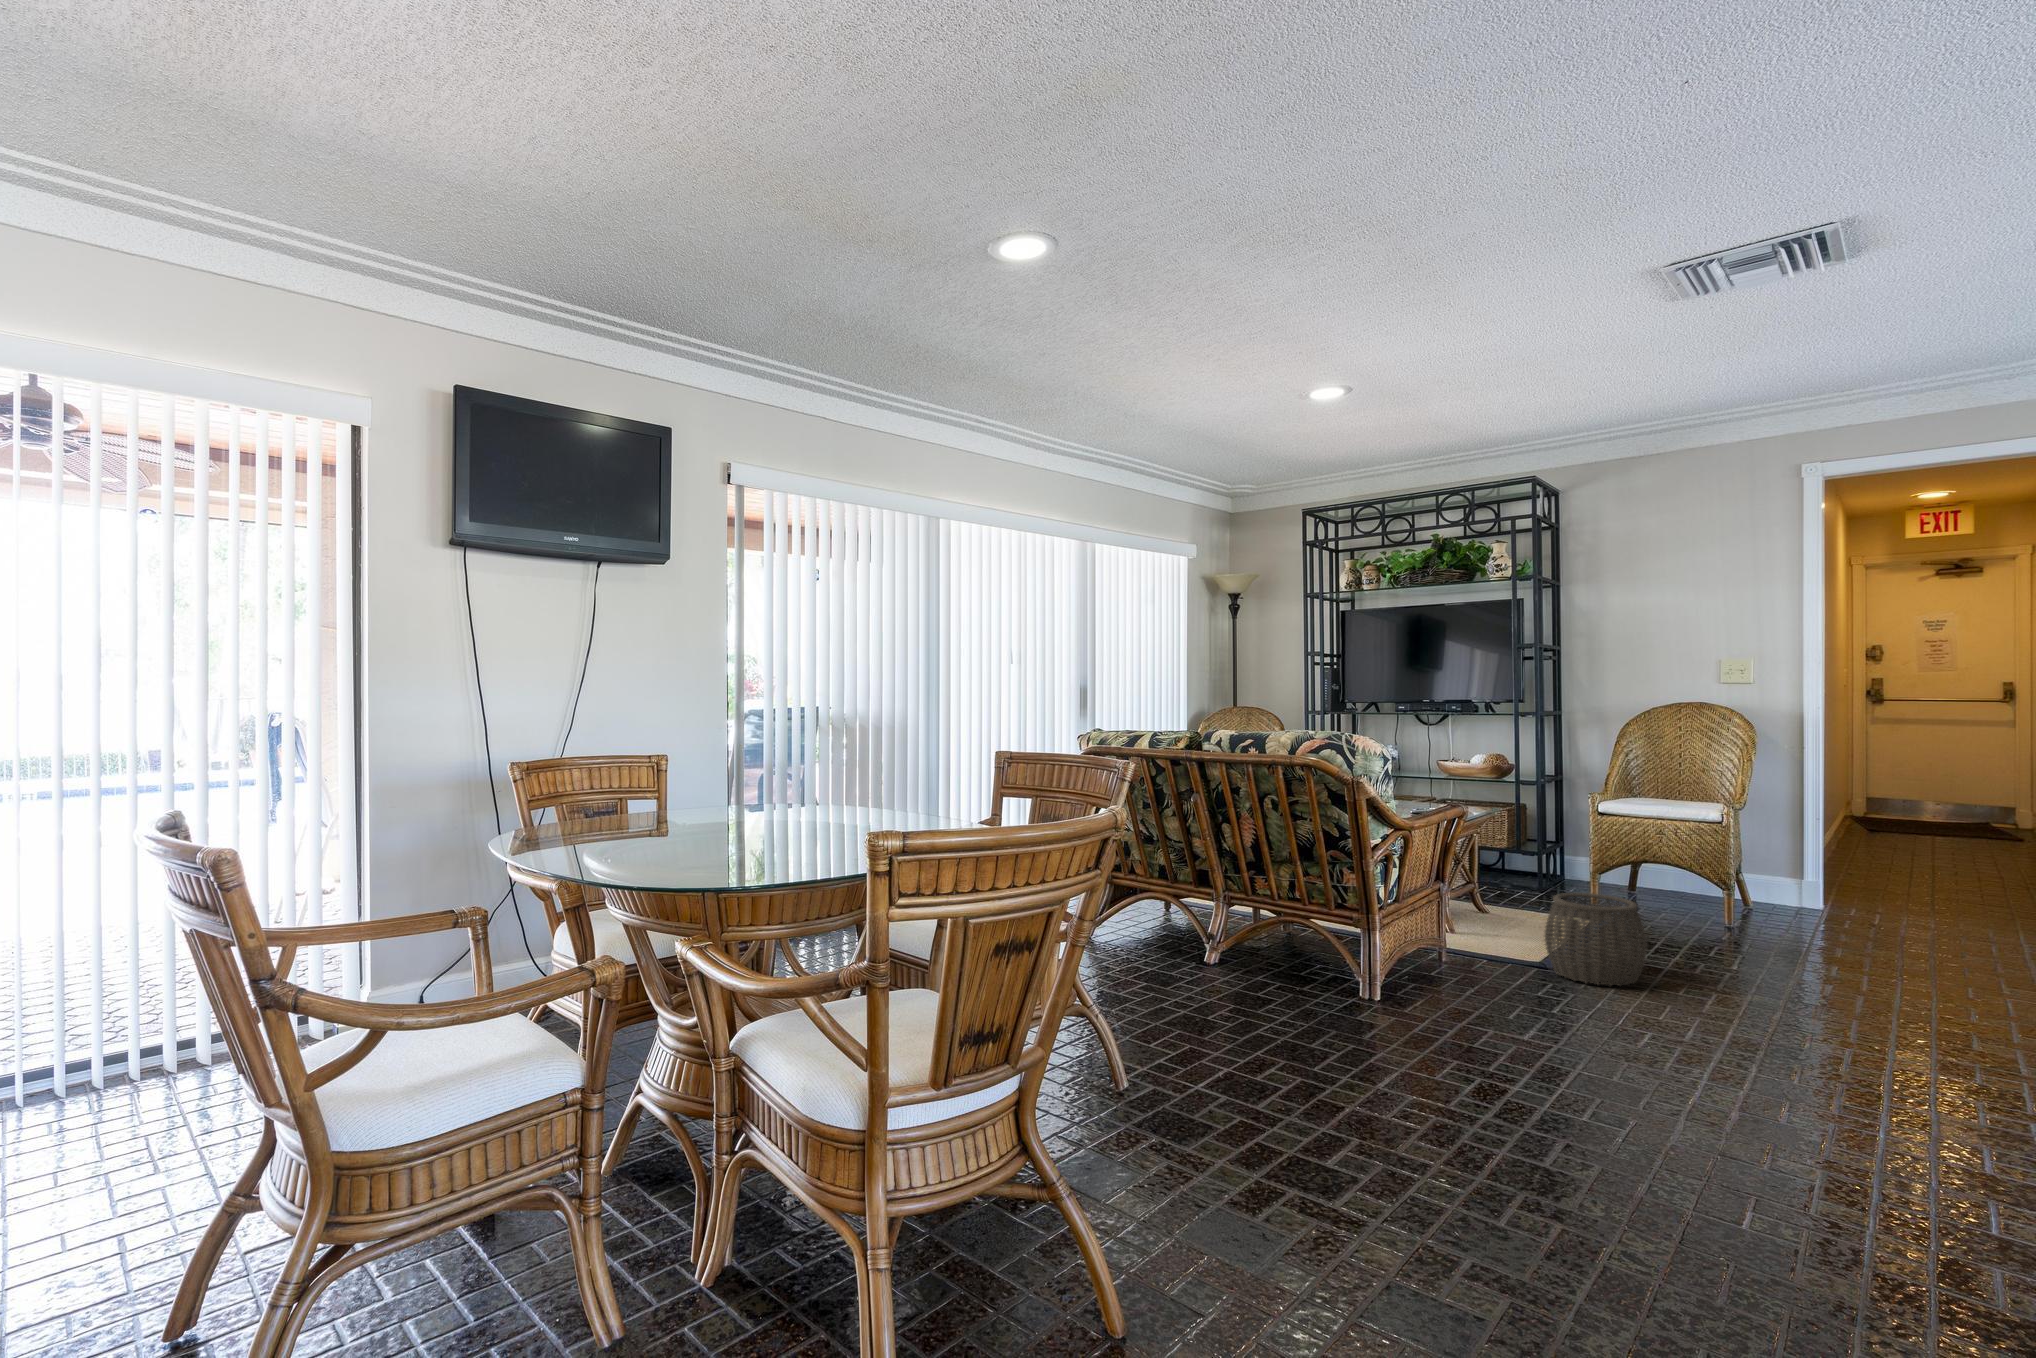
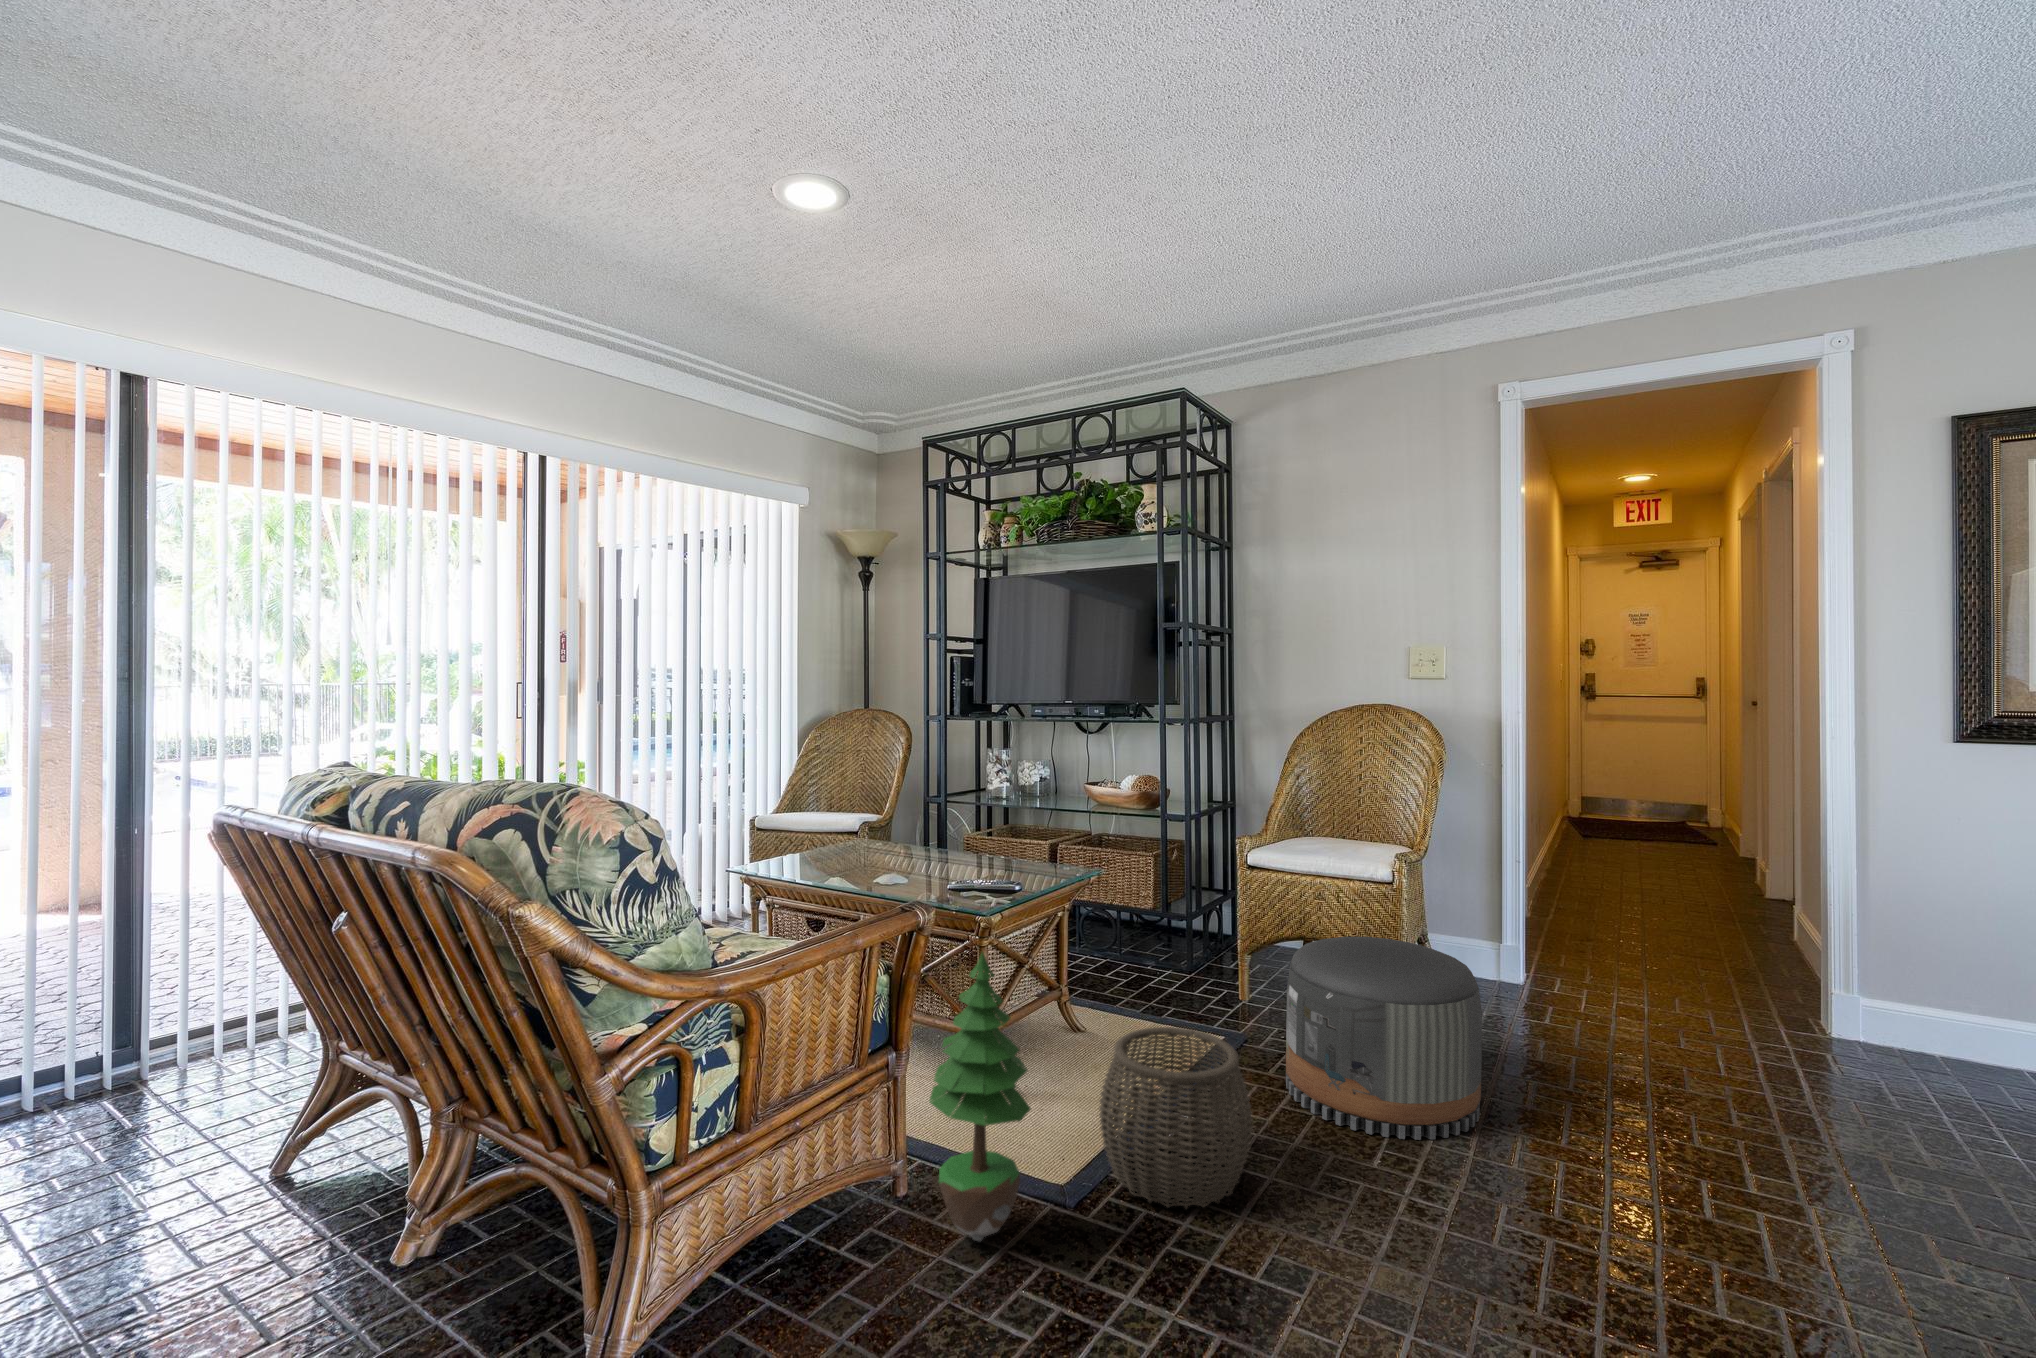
potted tree: none [1458,830,1521,990] -> present [930,952,1031,1241]
pouf: none [1650,854,1797,971] -> present [1286,937,1482,1140]

